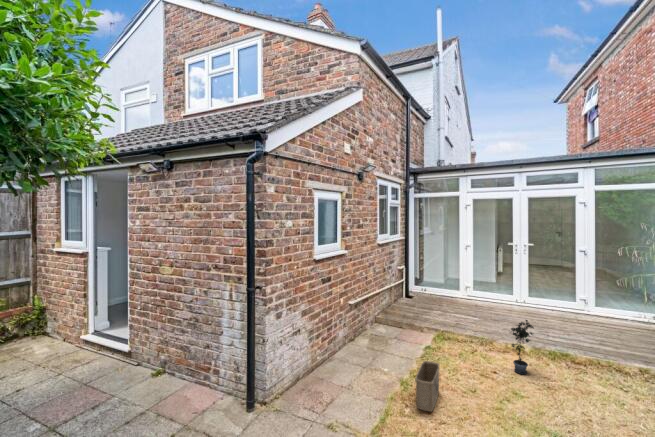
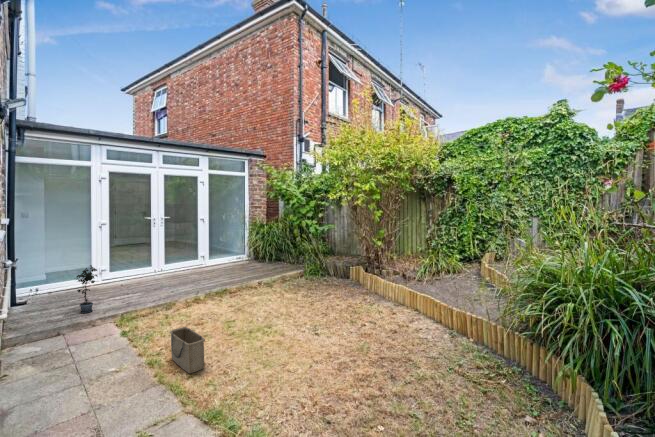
potted plant: present [511,320,534,374] -> present [76,265,97,313]

